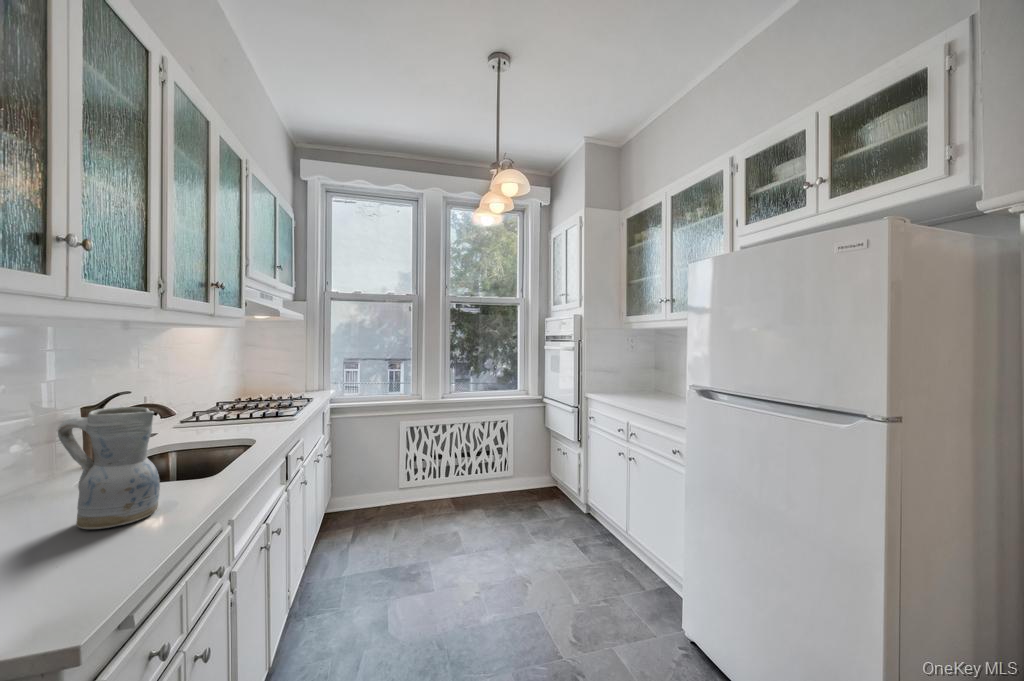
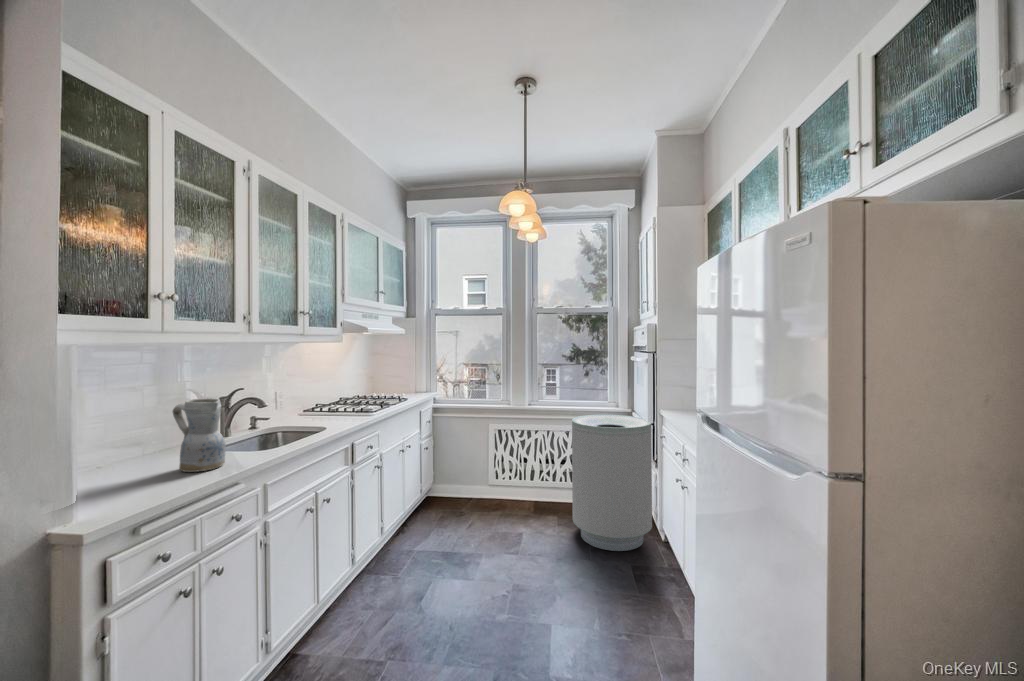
trash can: none [504,403,580,534] -> present [572,415,652,551]

